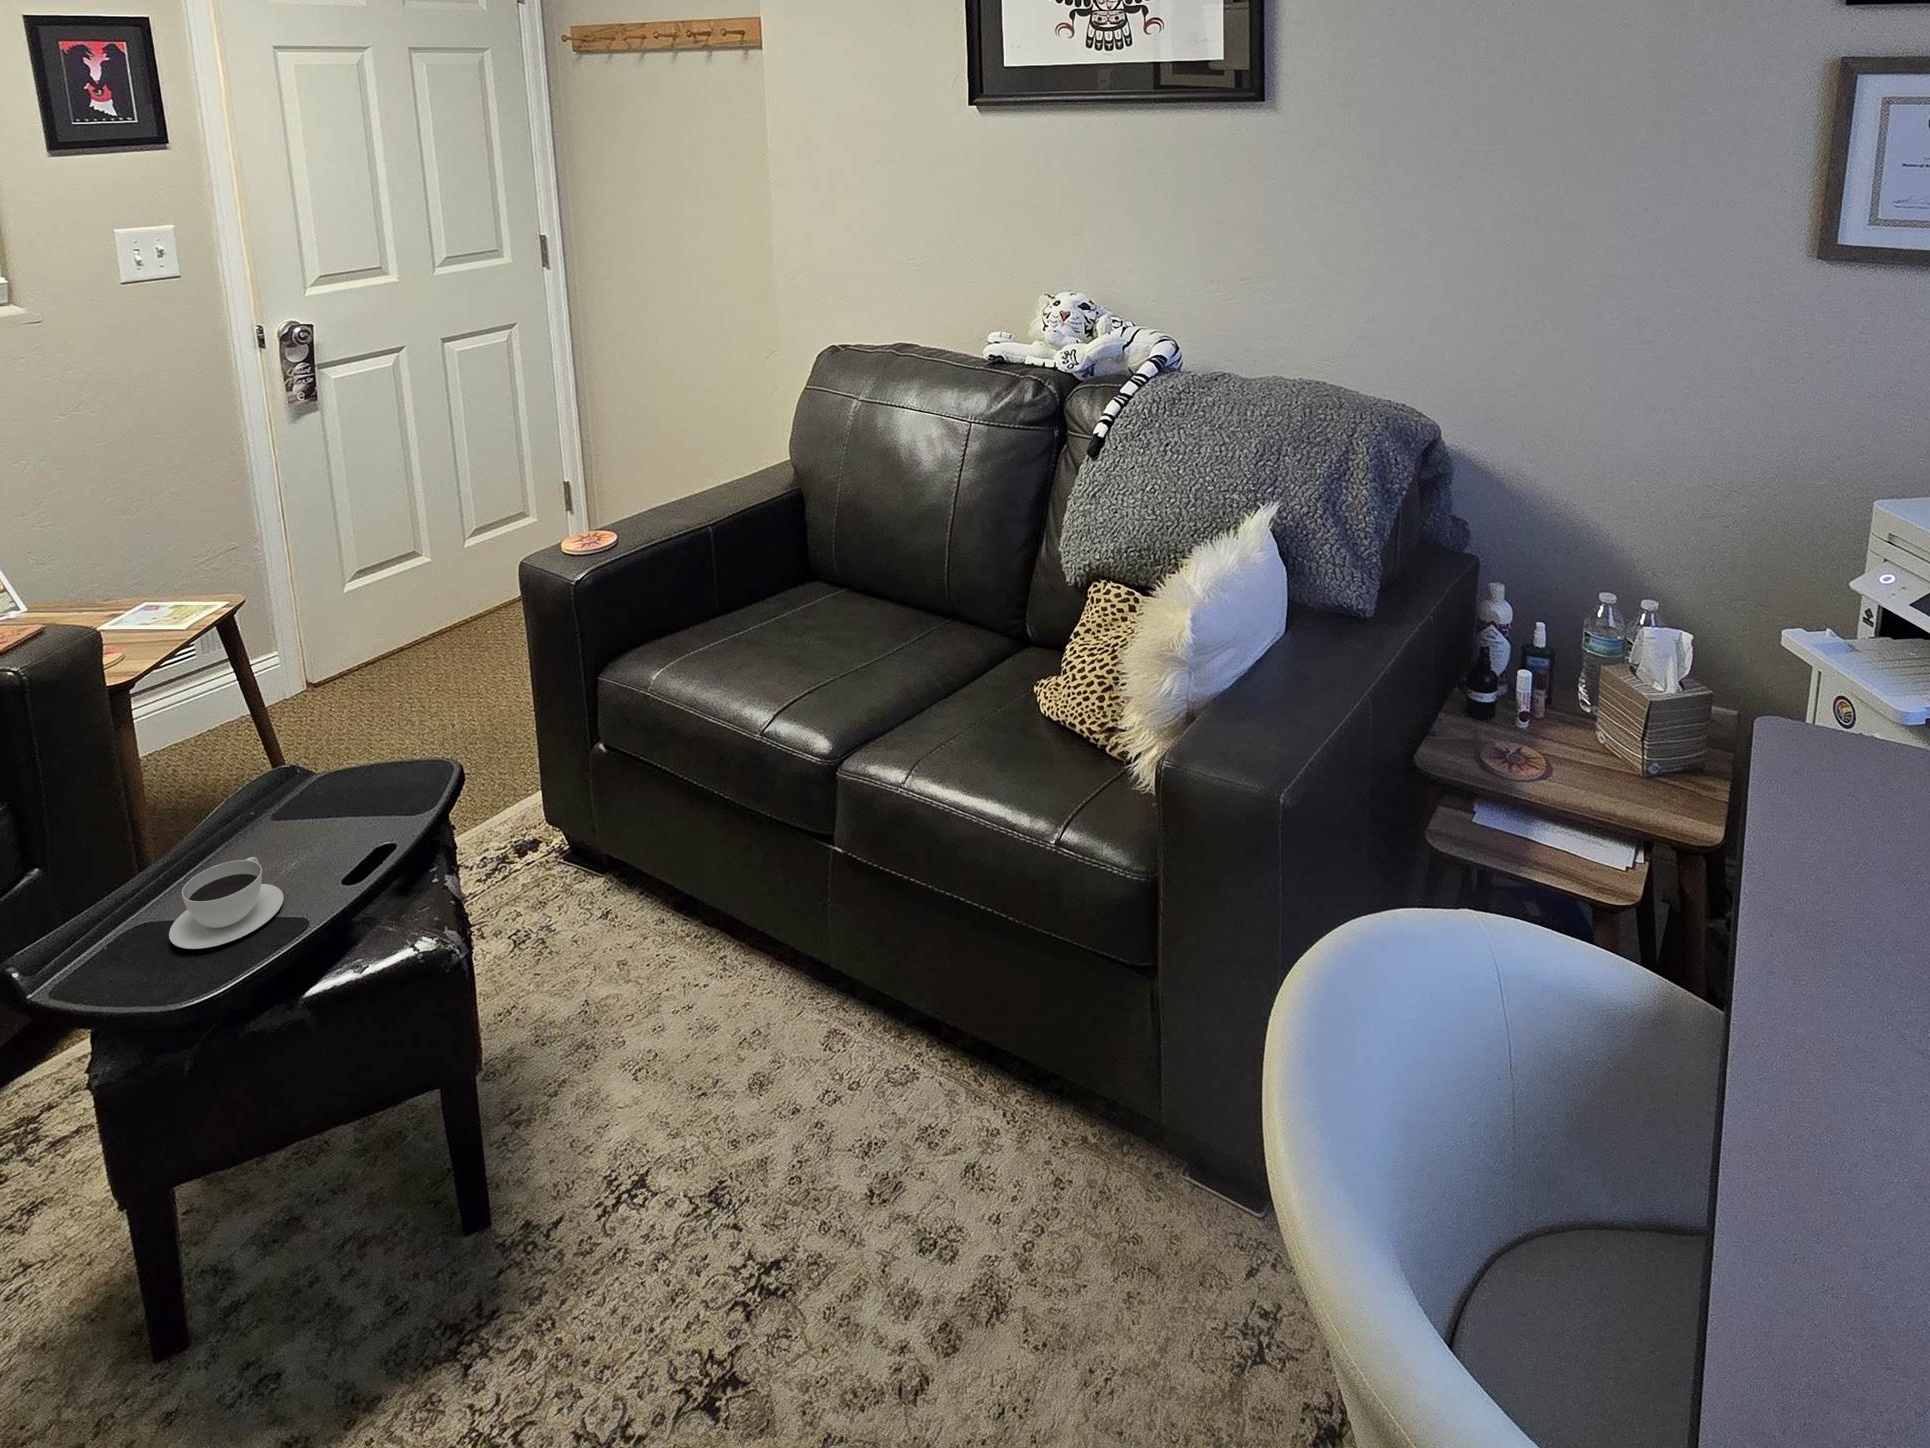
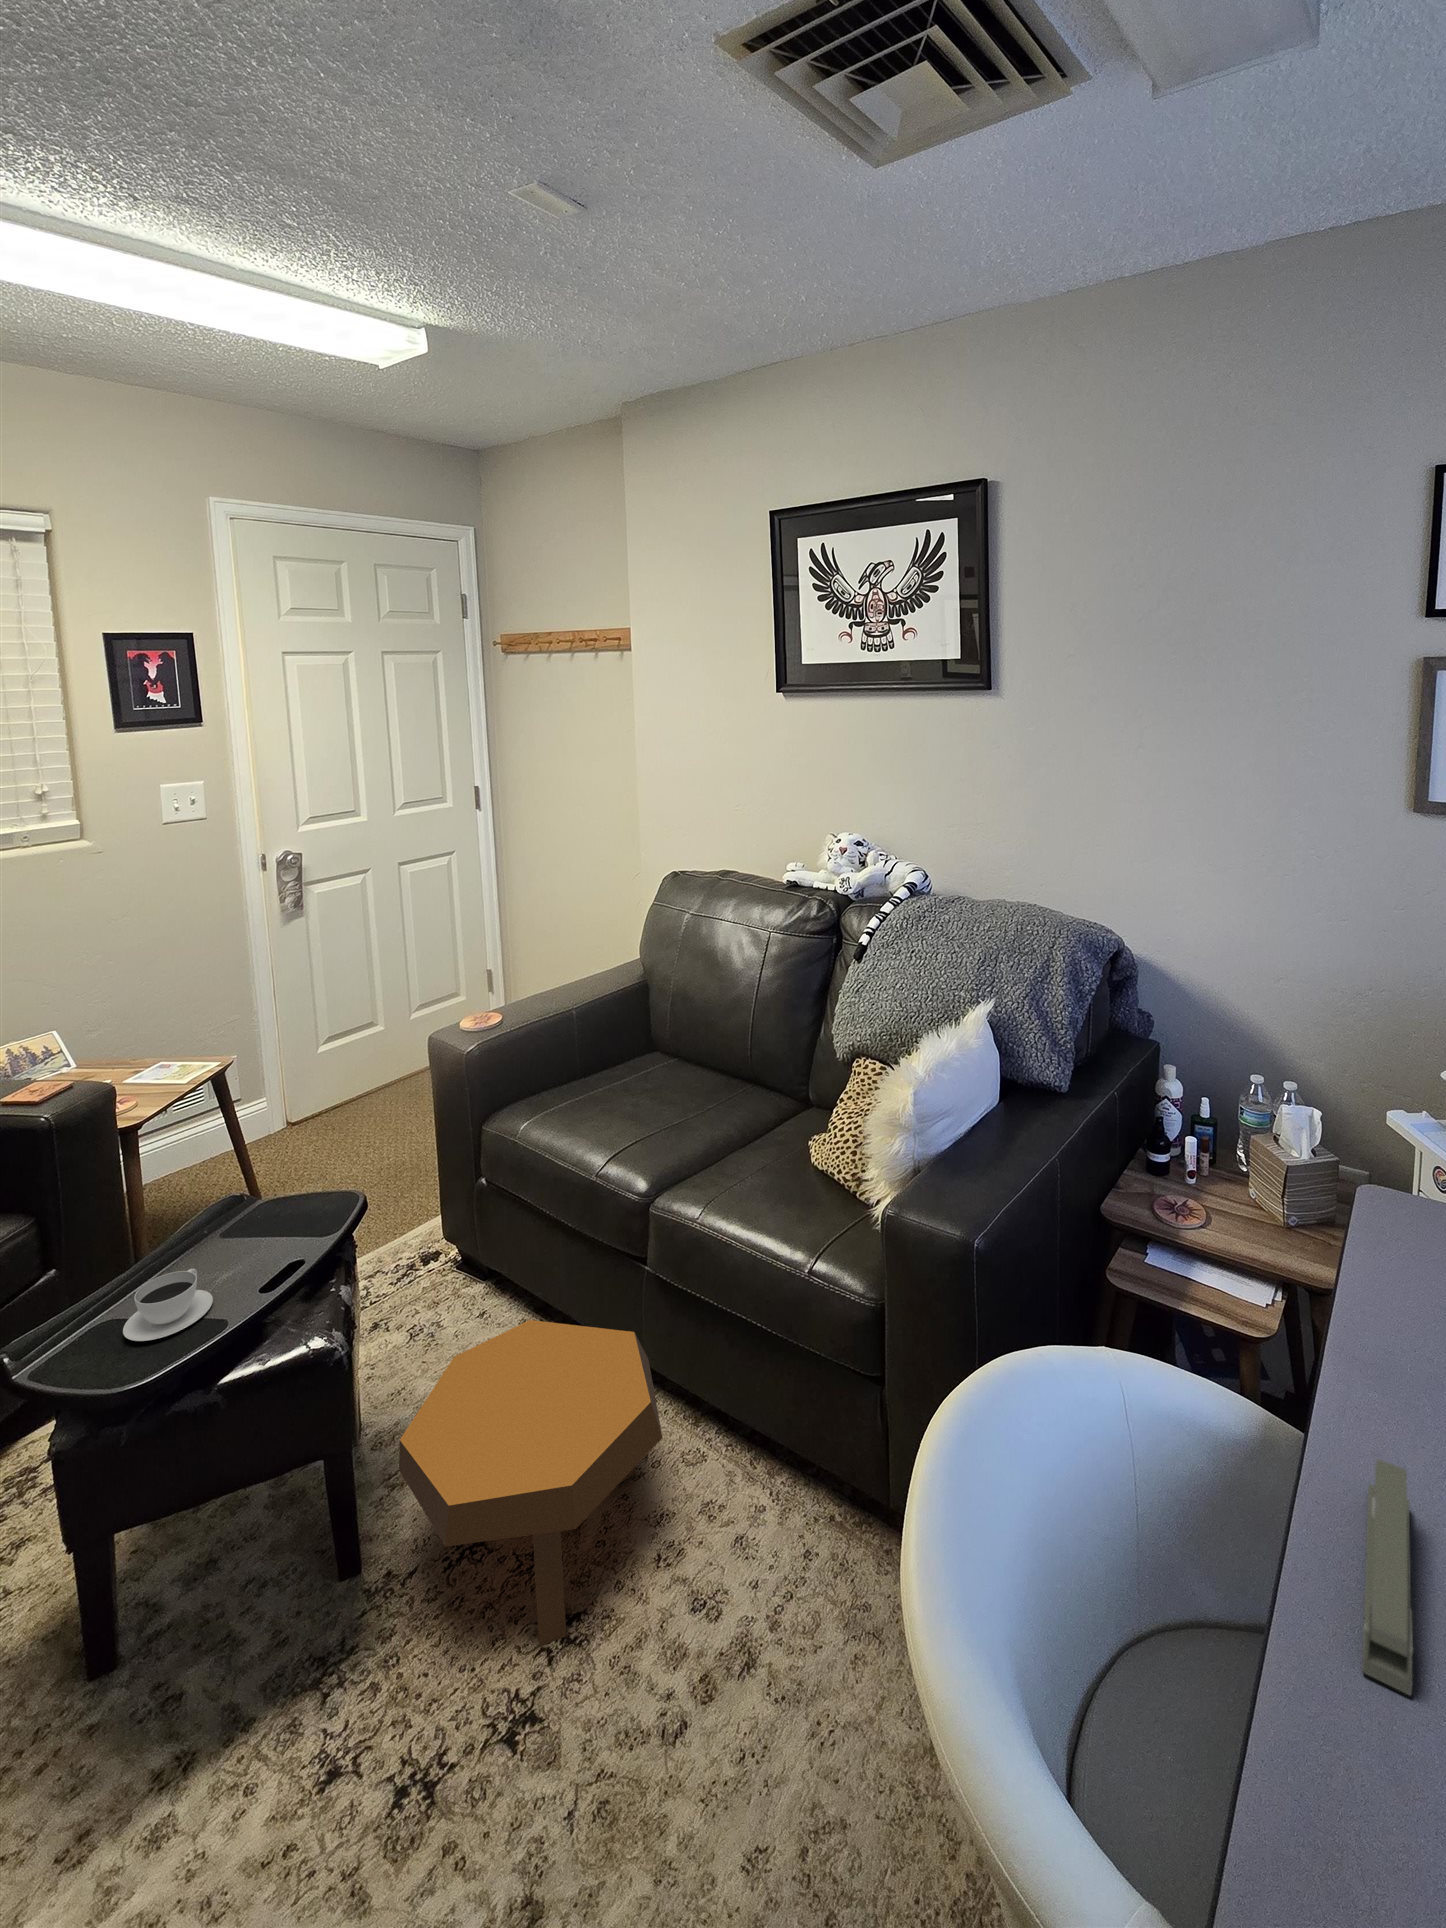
footstool: none [538,913,874,1303] -> present [399,1320,662,1646]
stapler: none [1827,1020,1910,1274] -> present [1362,1459,1413,1695]

